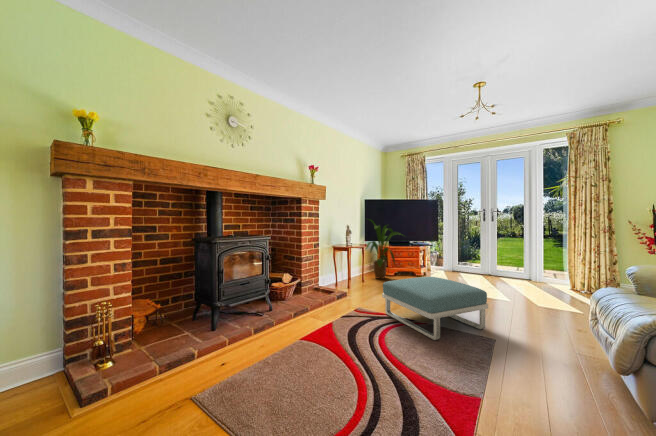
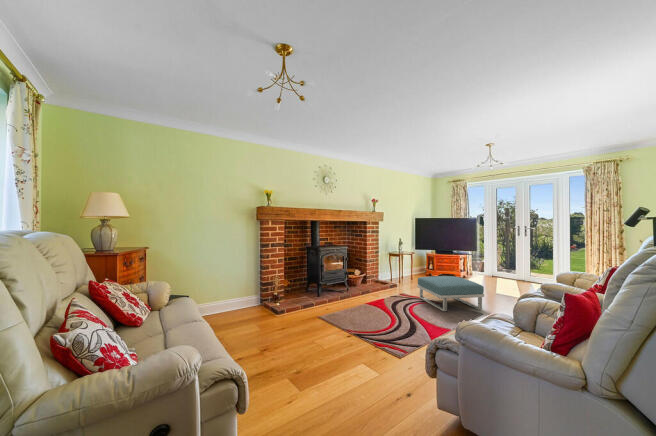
house plant: present [366,219,403,279] -> none [413,233,448,278]

